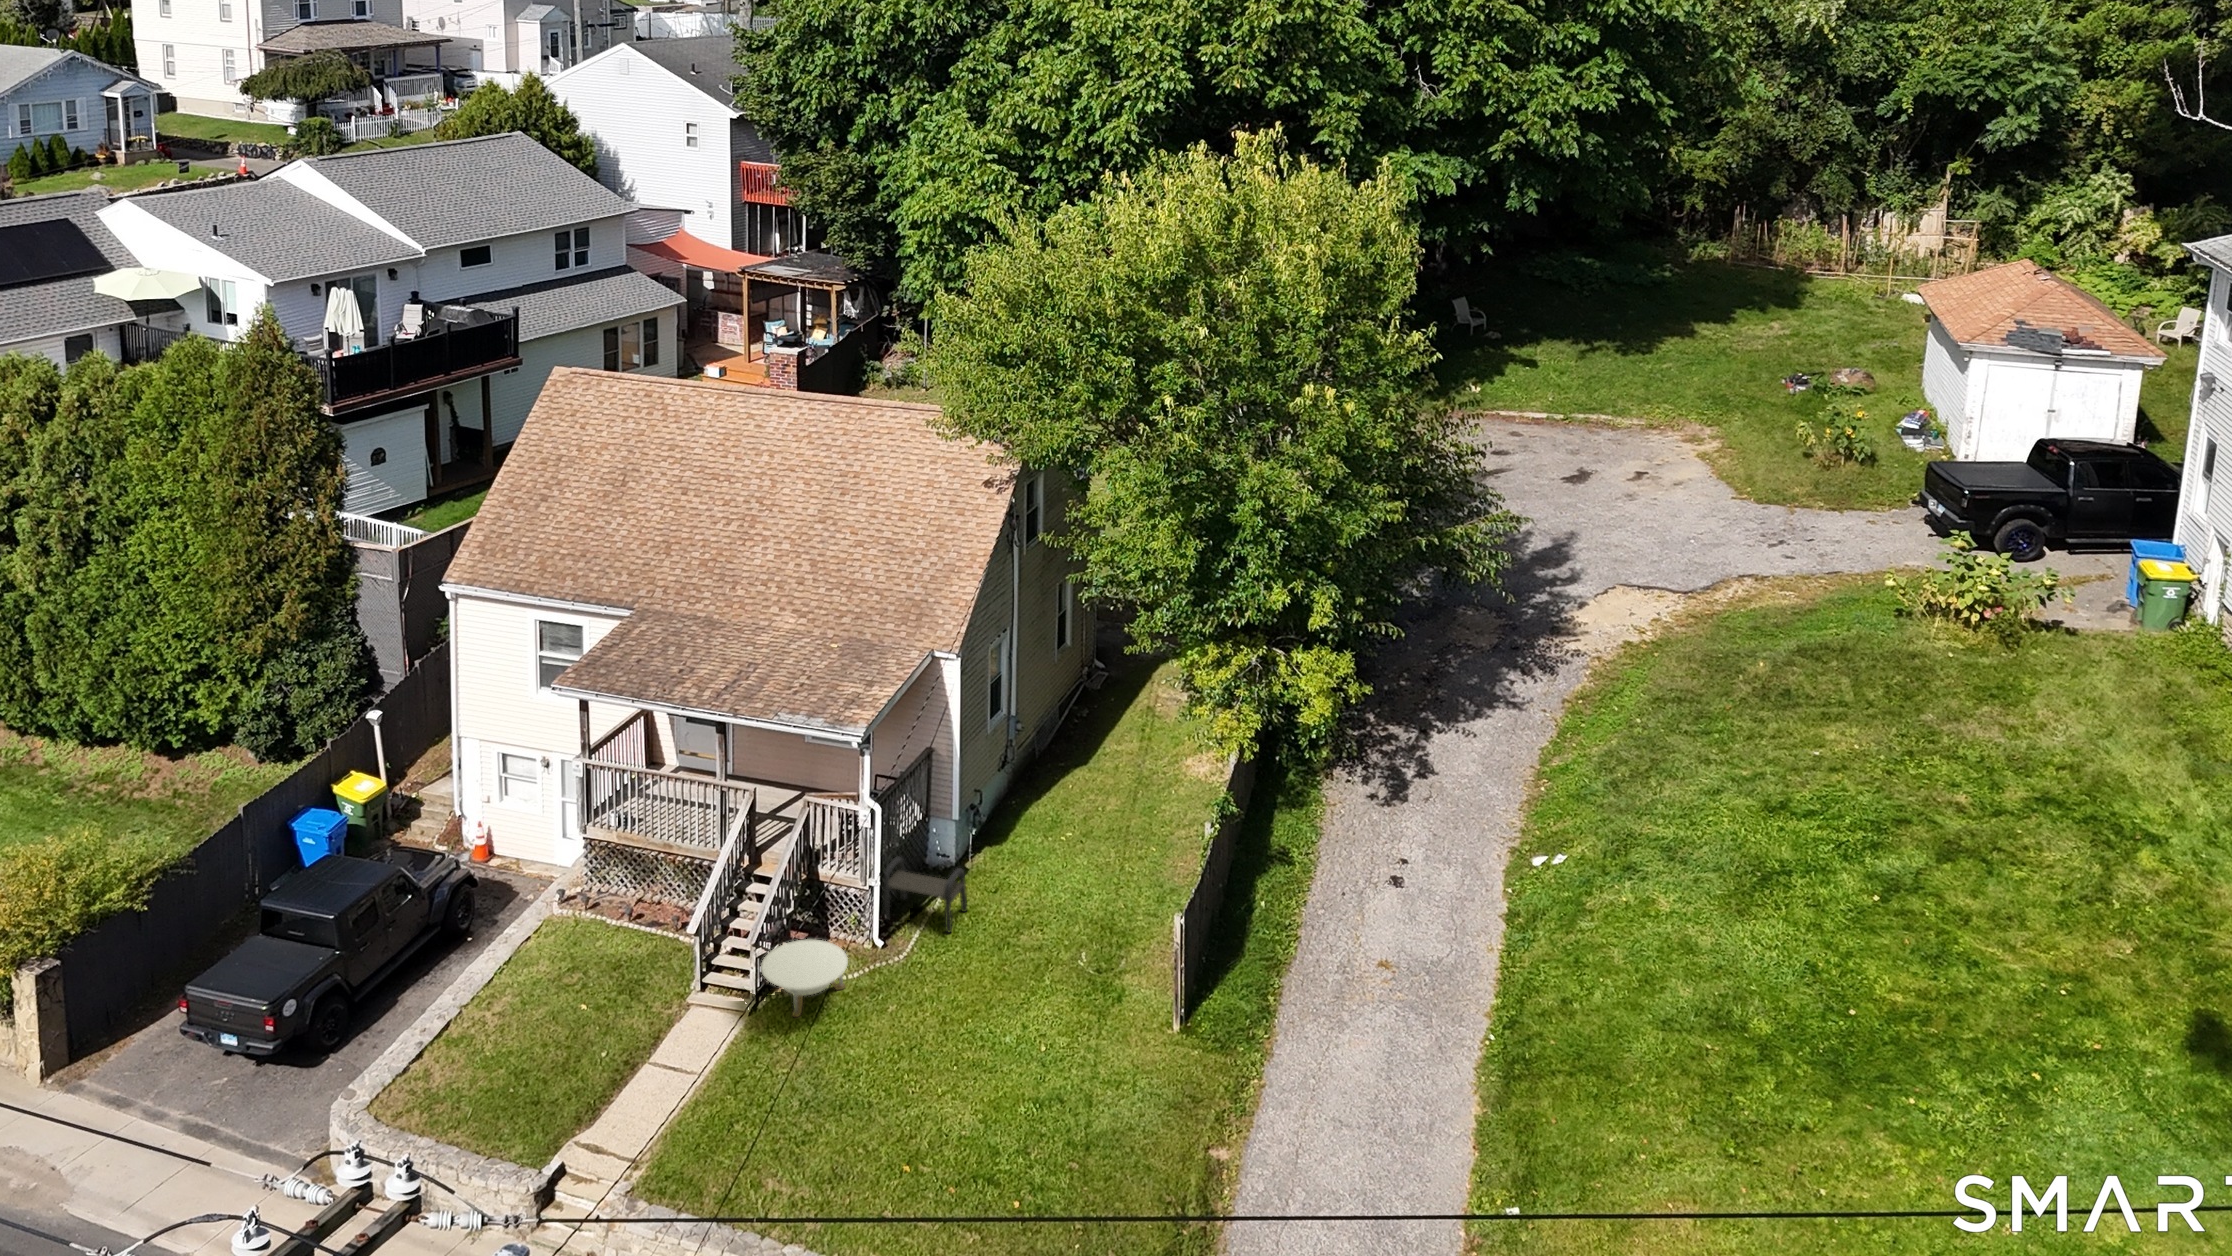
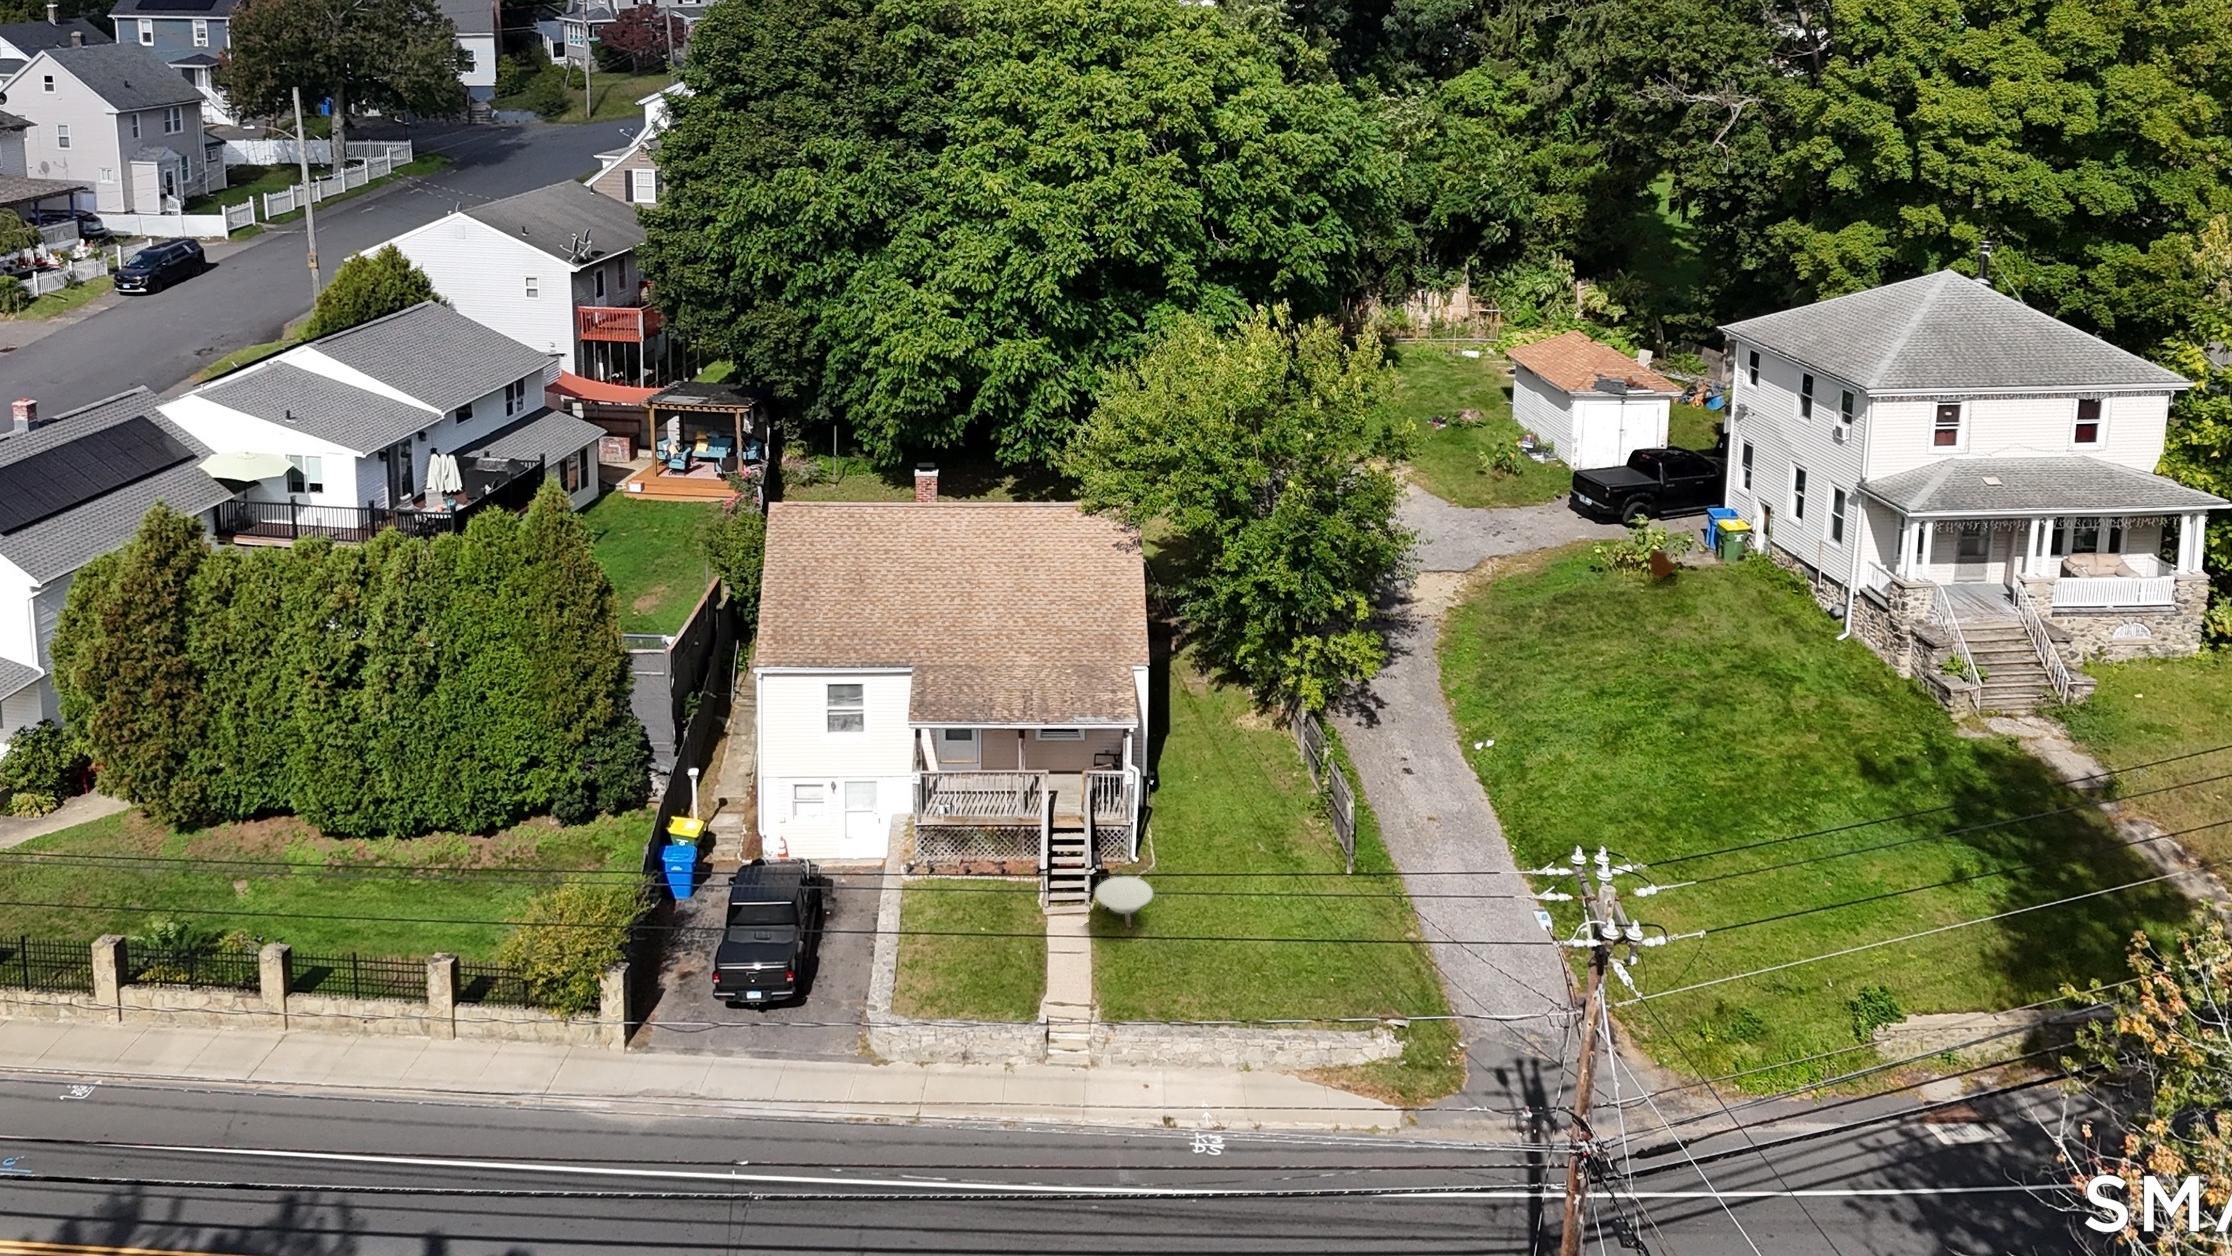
lounge chair: none [1960,587,2026,655] -> present [1650,549,1678,583]
bench: present [884,856,967,932] -> none [1133,814,1183,858]

